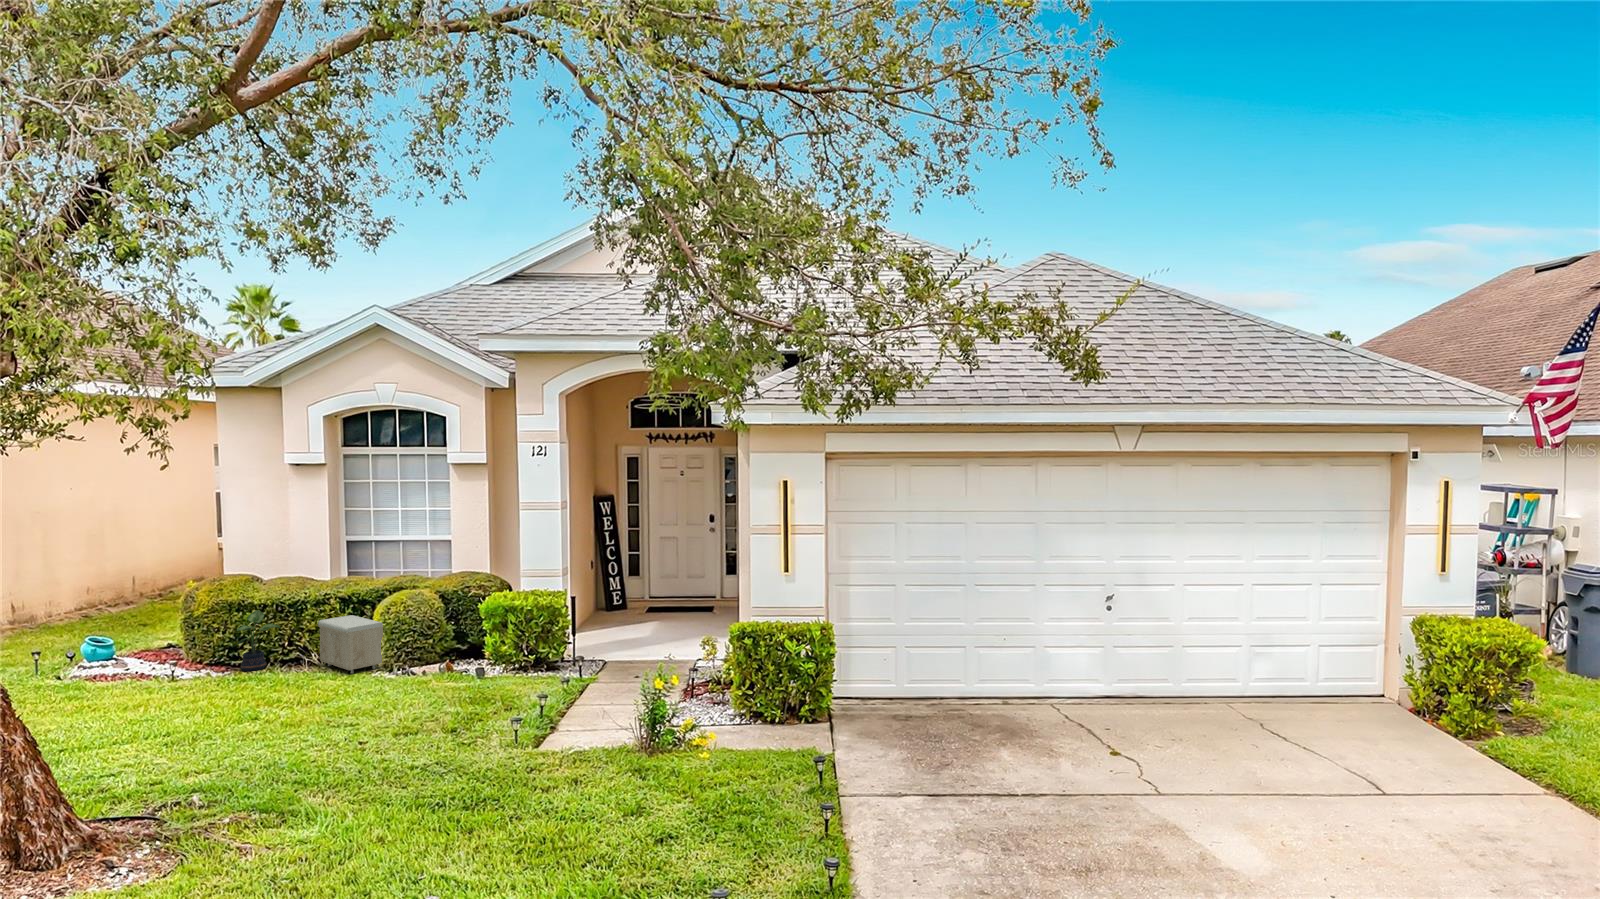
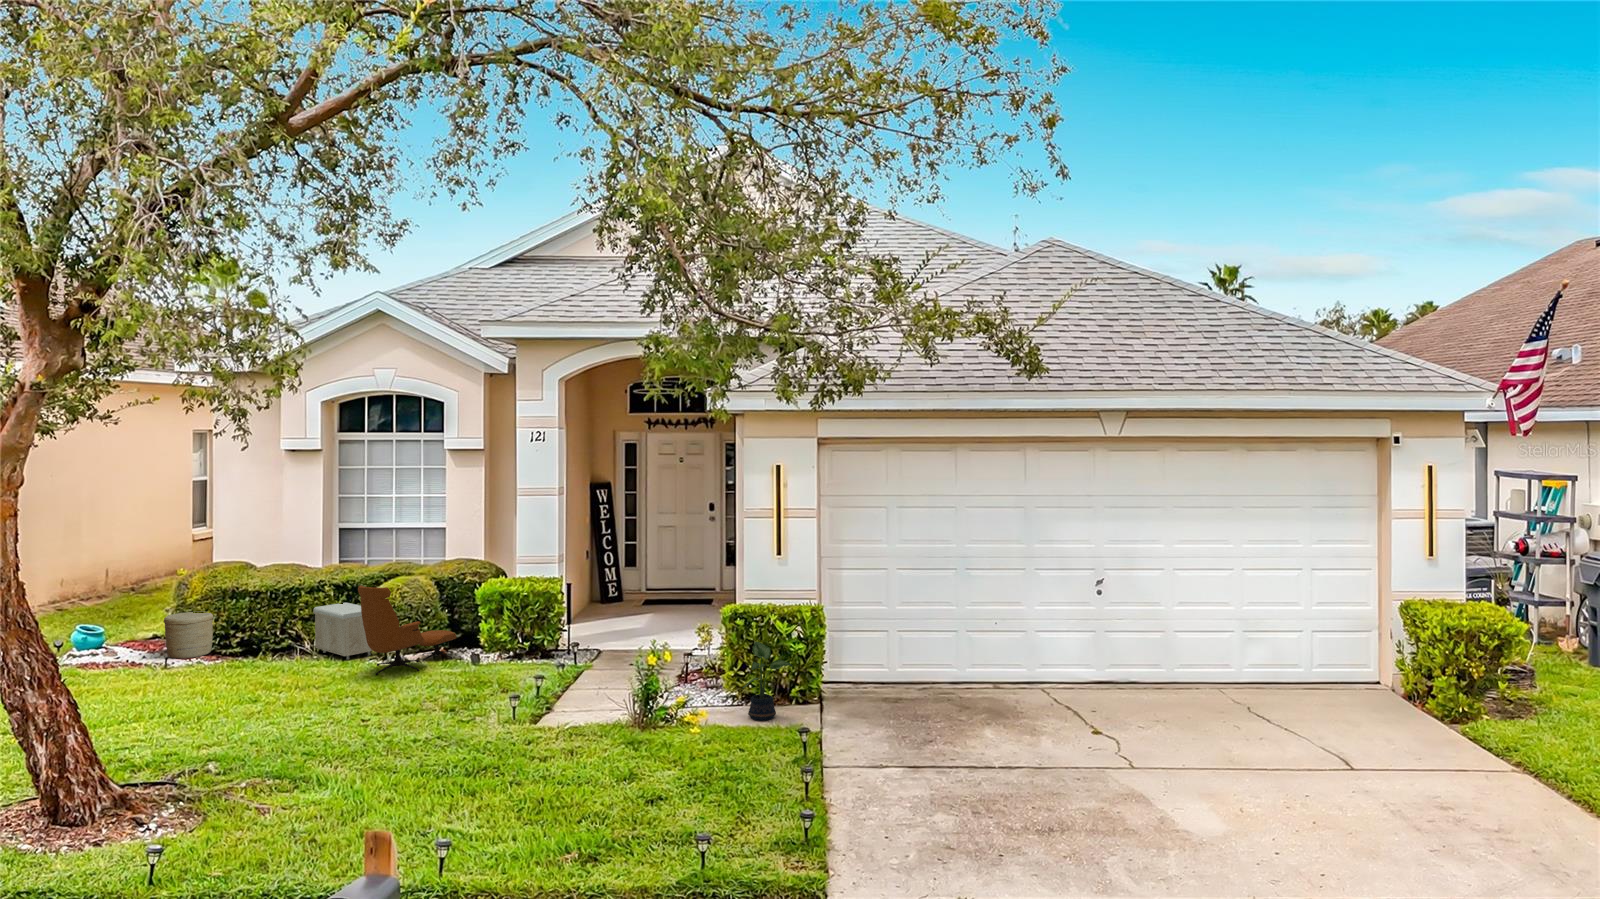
lounge chair: none [361,600,462,691] -> present [358,585,456,675]
potted plant: present [235,610,280,671] -> present [742,642,793,721]
woven basket: none [166,625,217,673] -> present [164,612,213,658]

